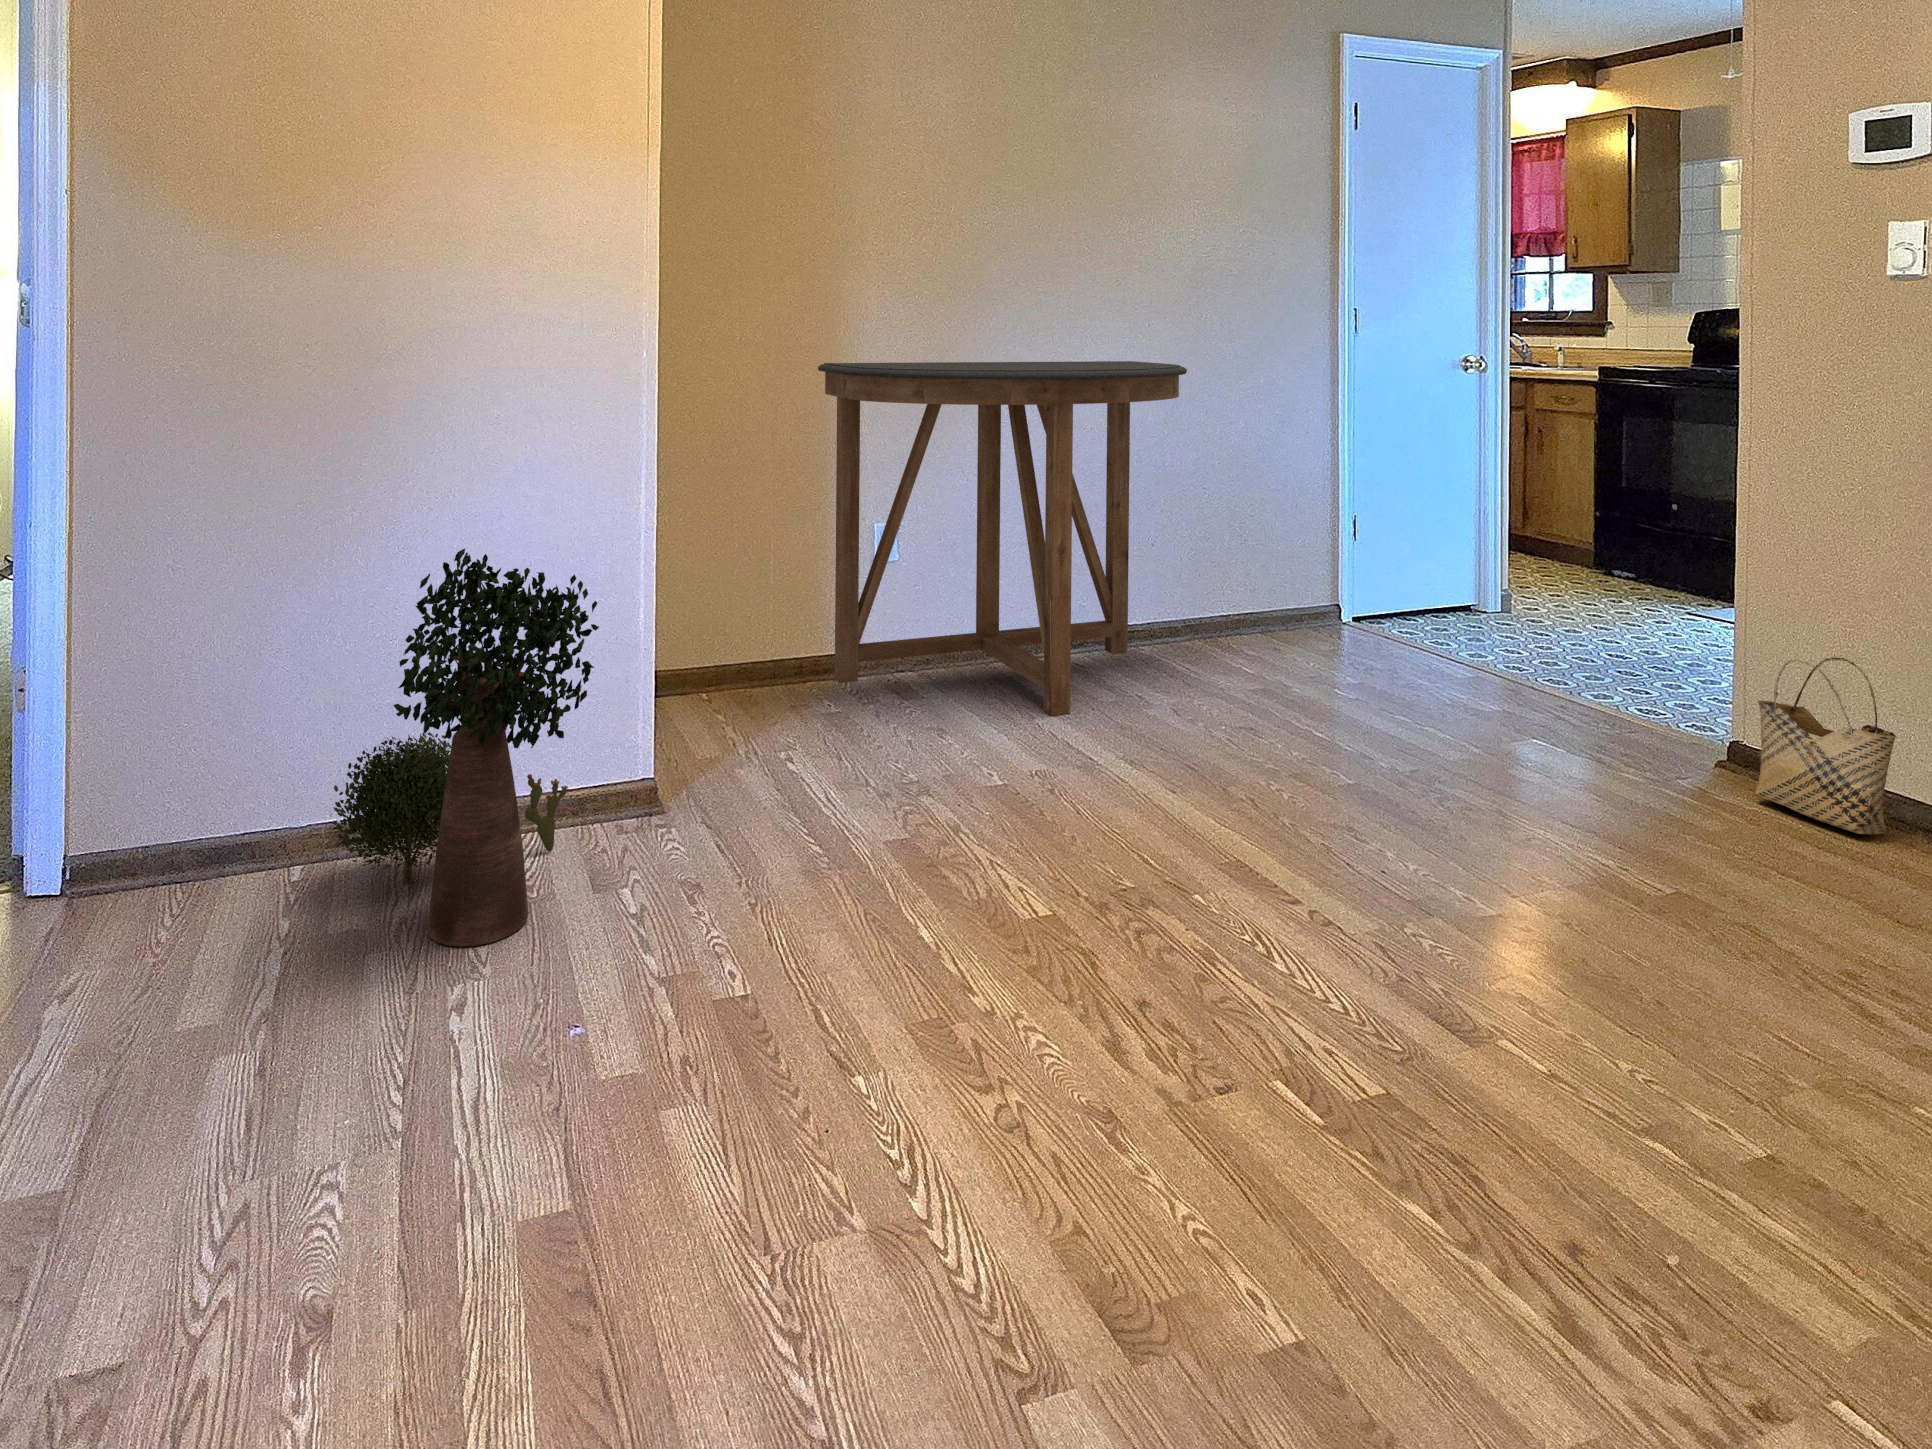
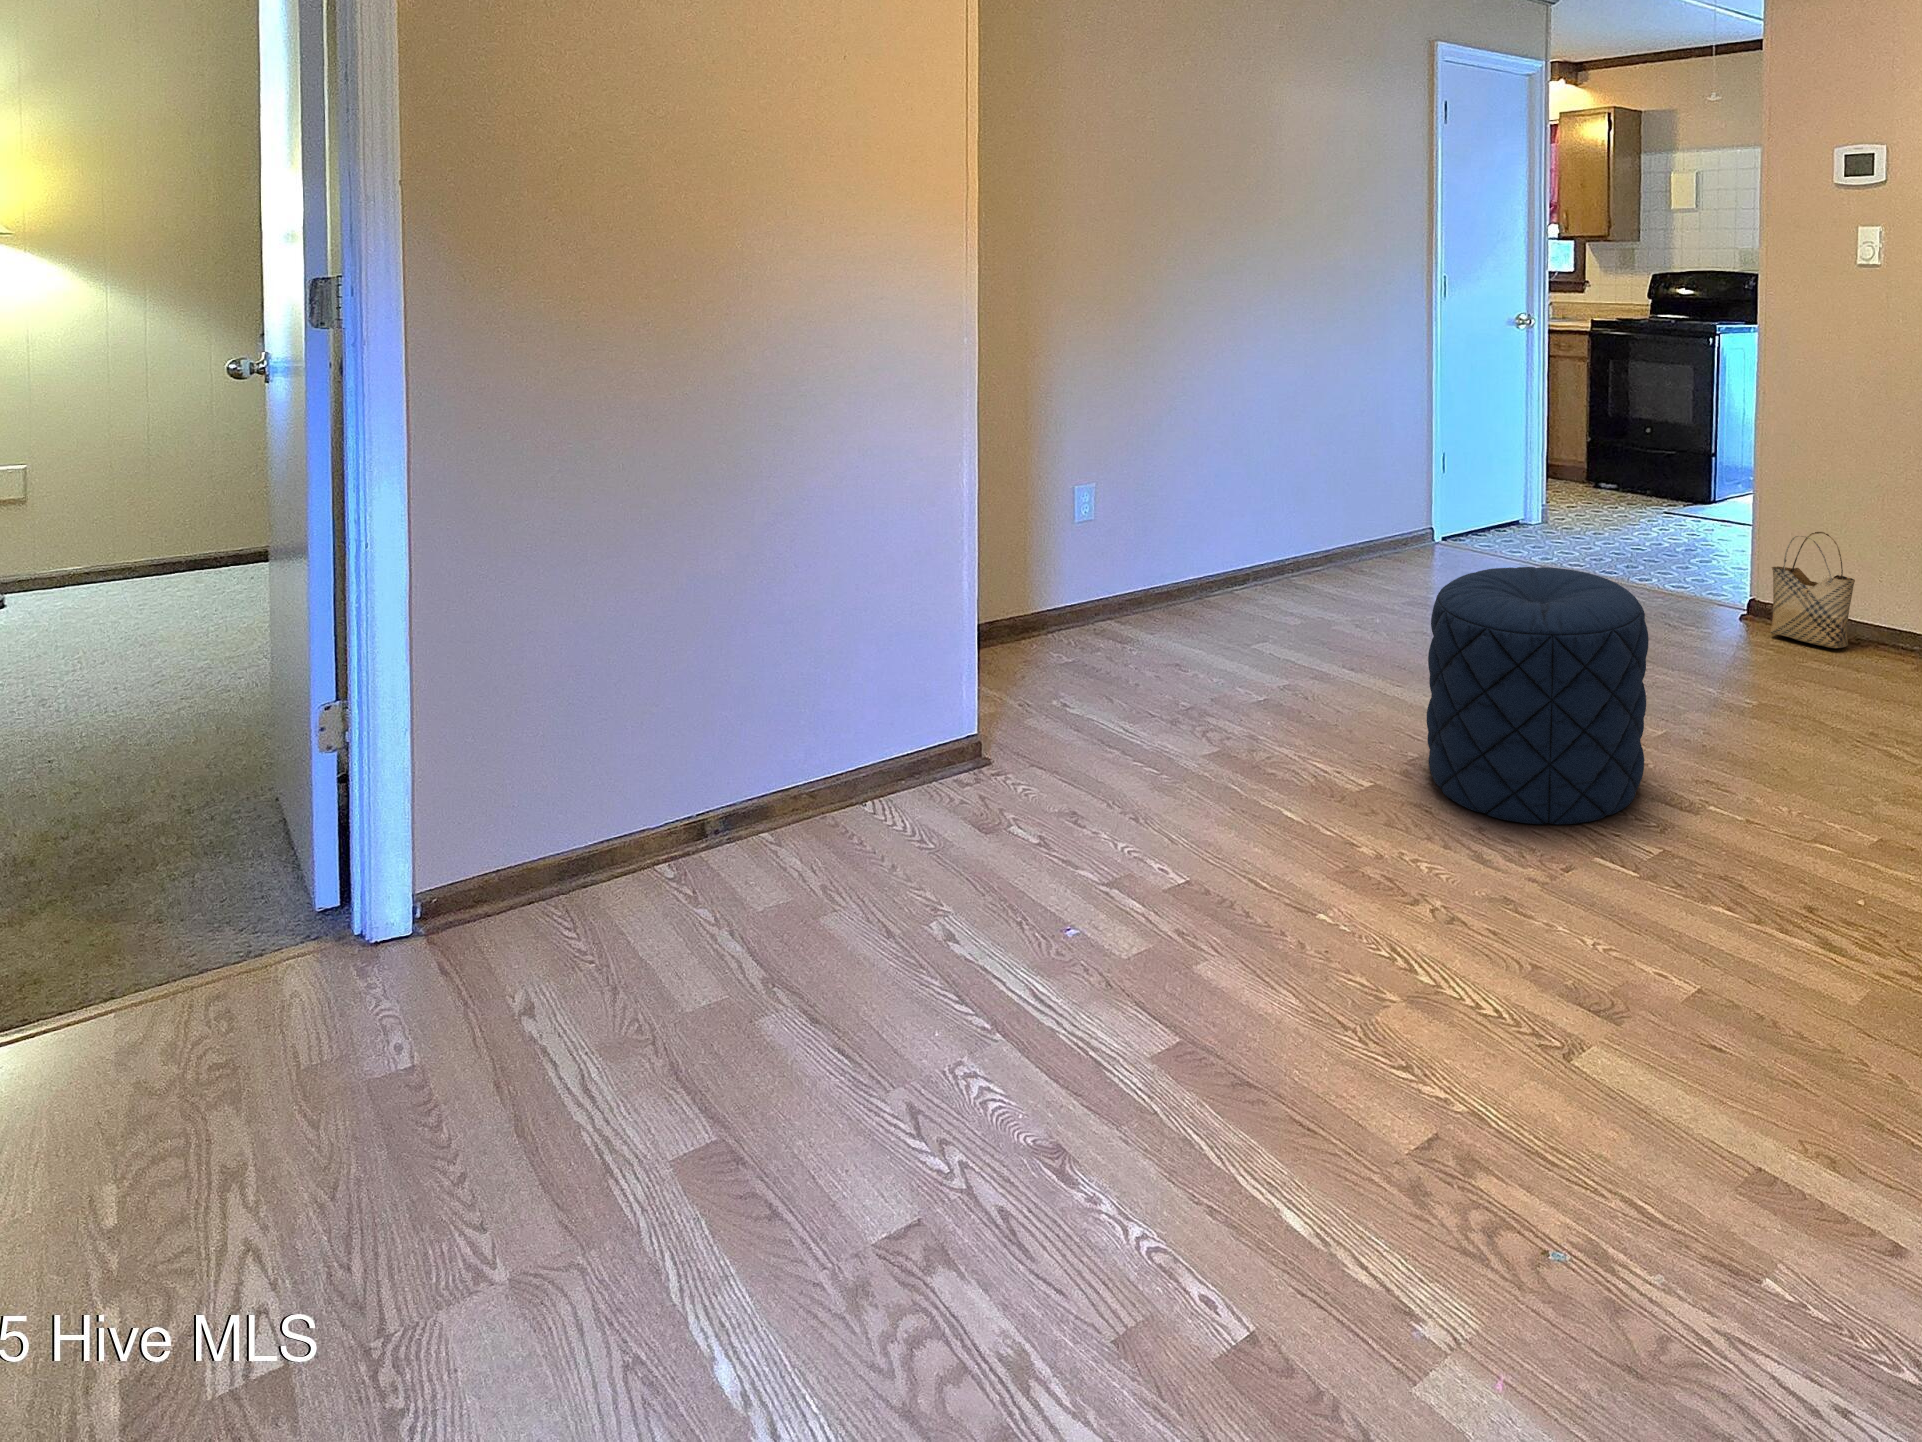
console table: present [818,361,1187,716] -> none [1032,329,1355,643]
potted plant: present [333,548,599,947] -> none [714,538,1013,903]
pouf: none [1114,657,1420,1027] -> present [1427,567,1649,825]

